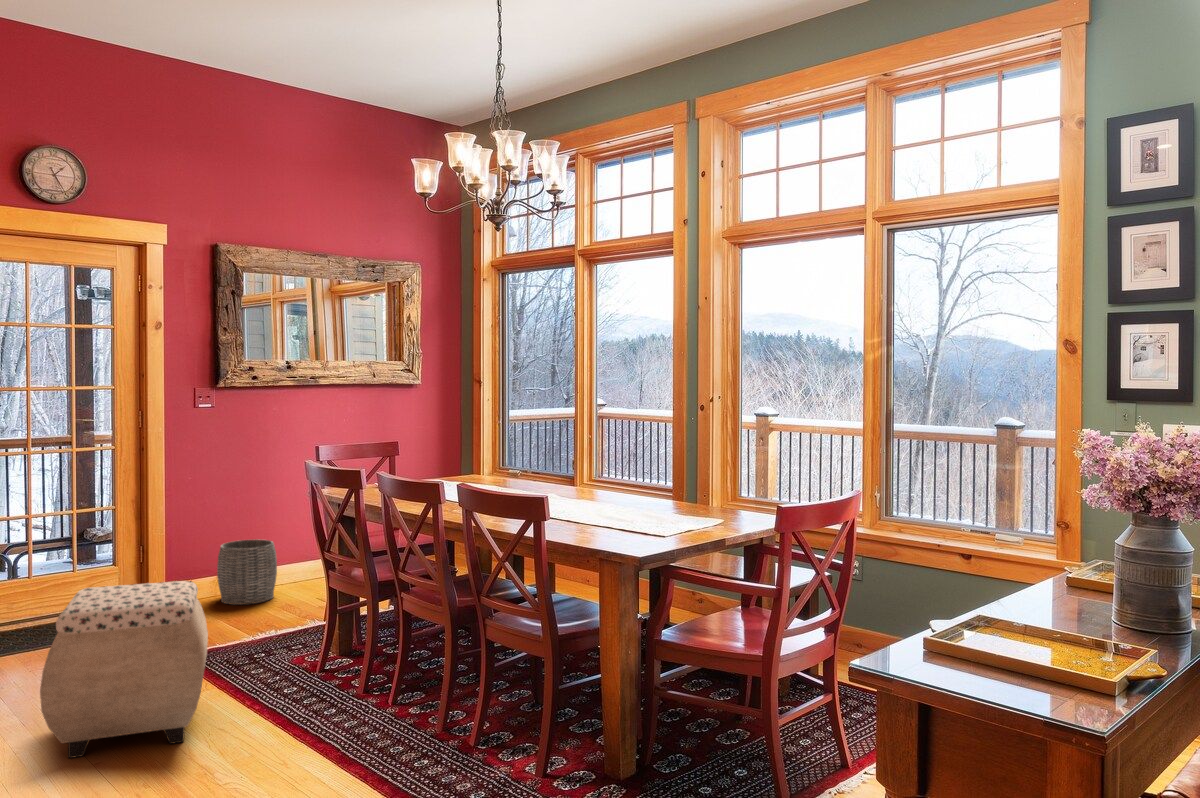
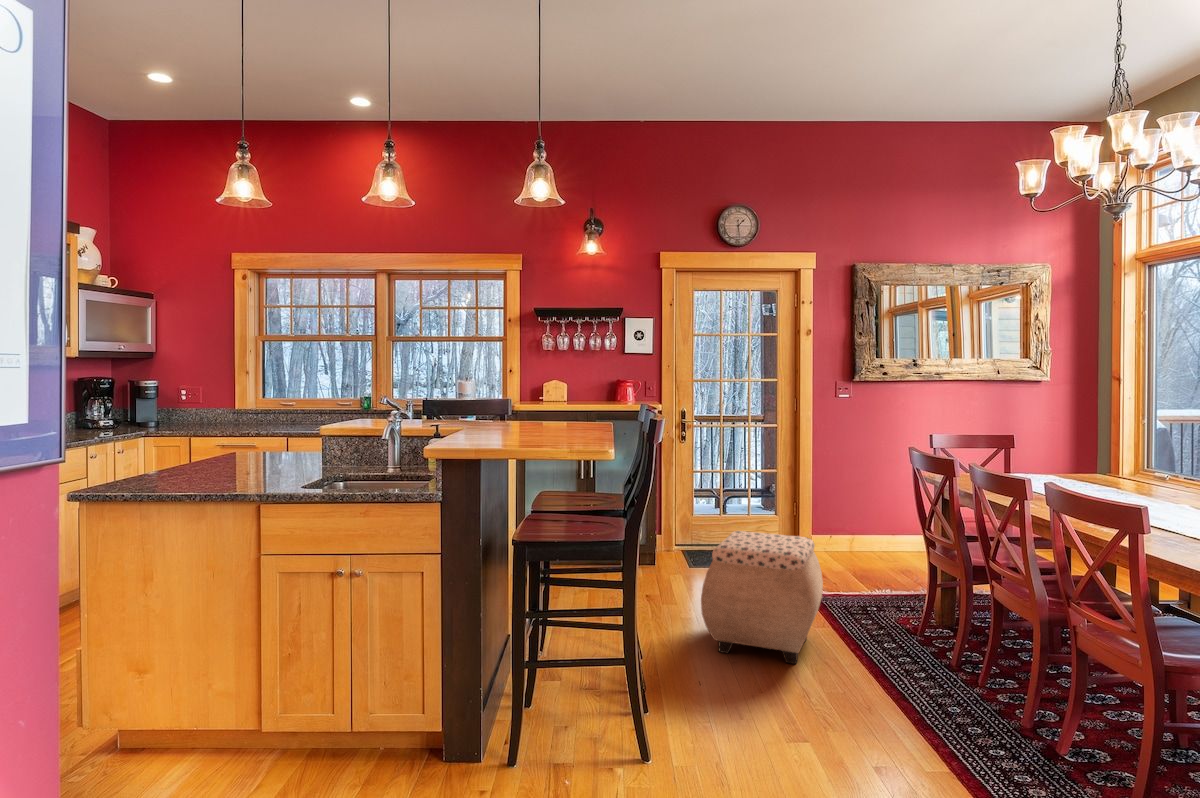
woven basket: present [217,539,277,605] -> none [850,510,899,565]

